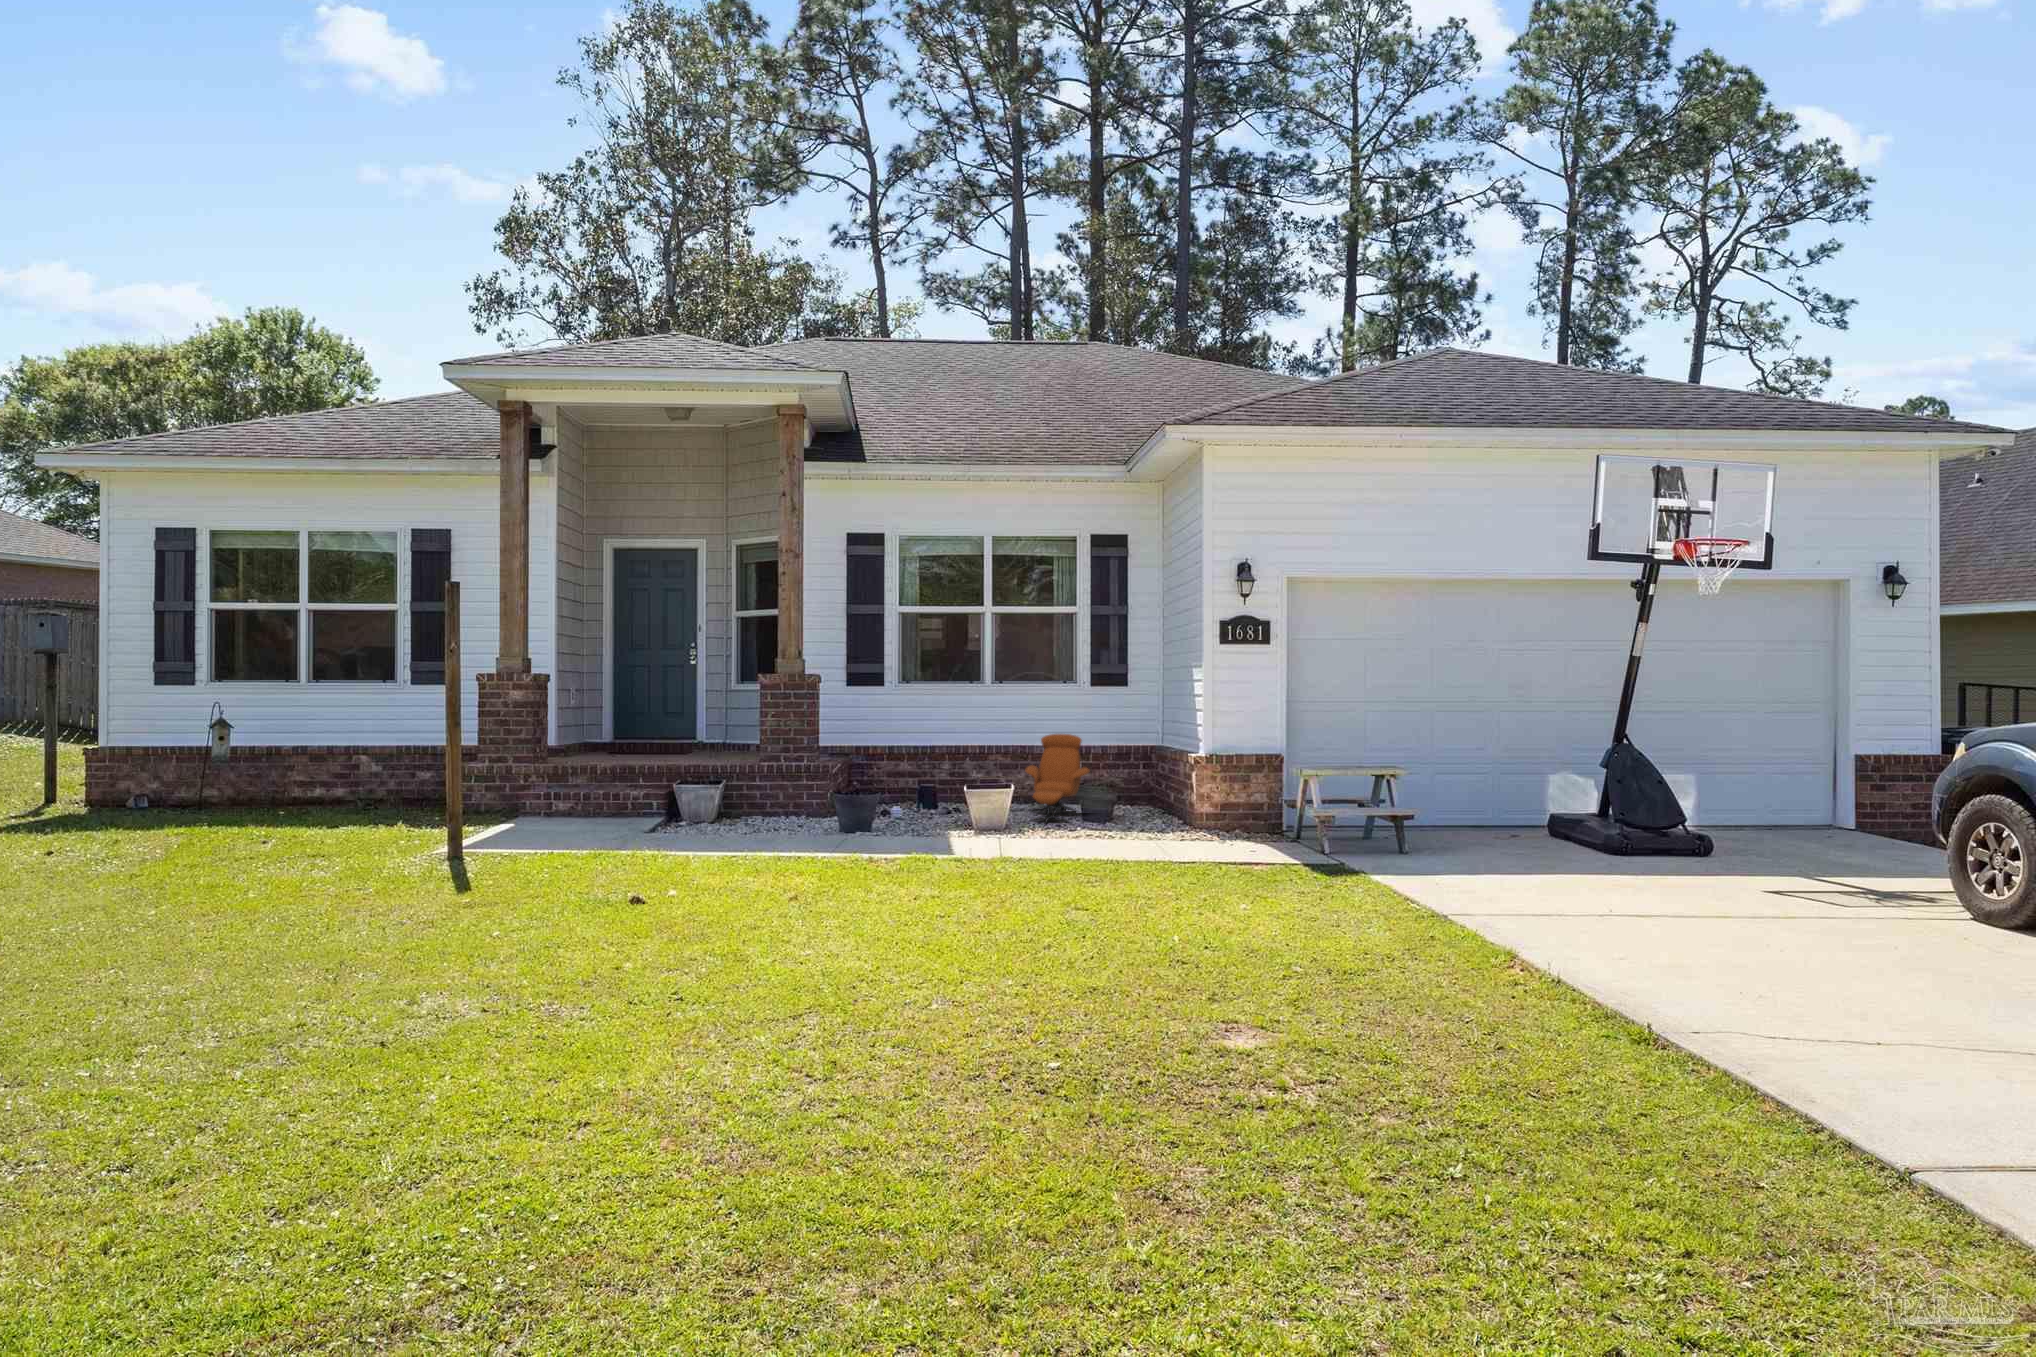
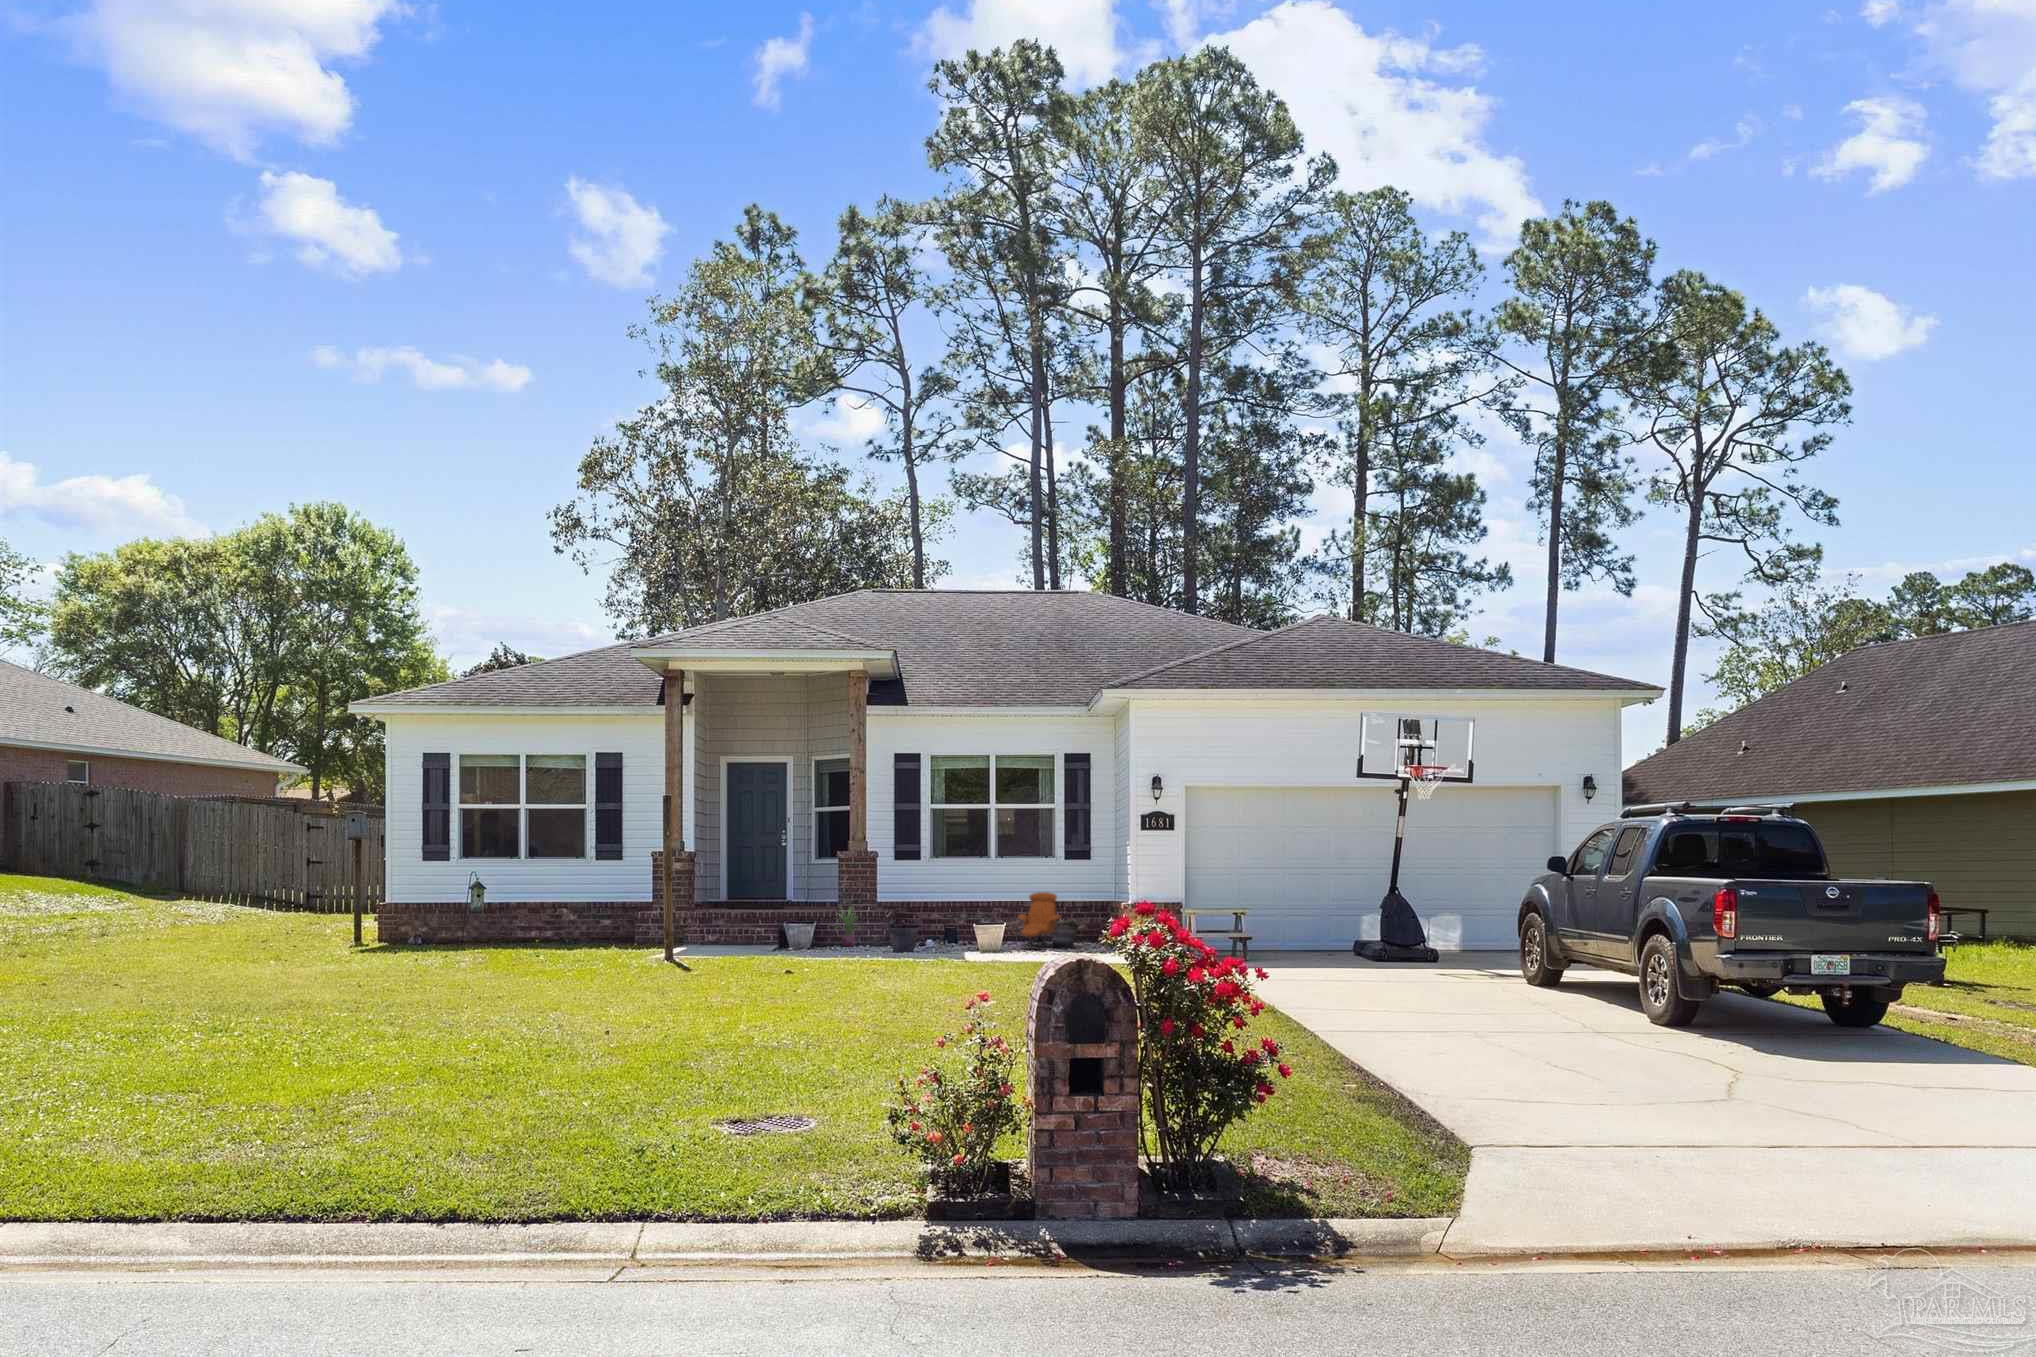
decorative plant: none [737,756,807,818] -> present [839,907,856,947]

